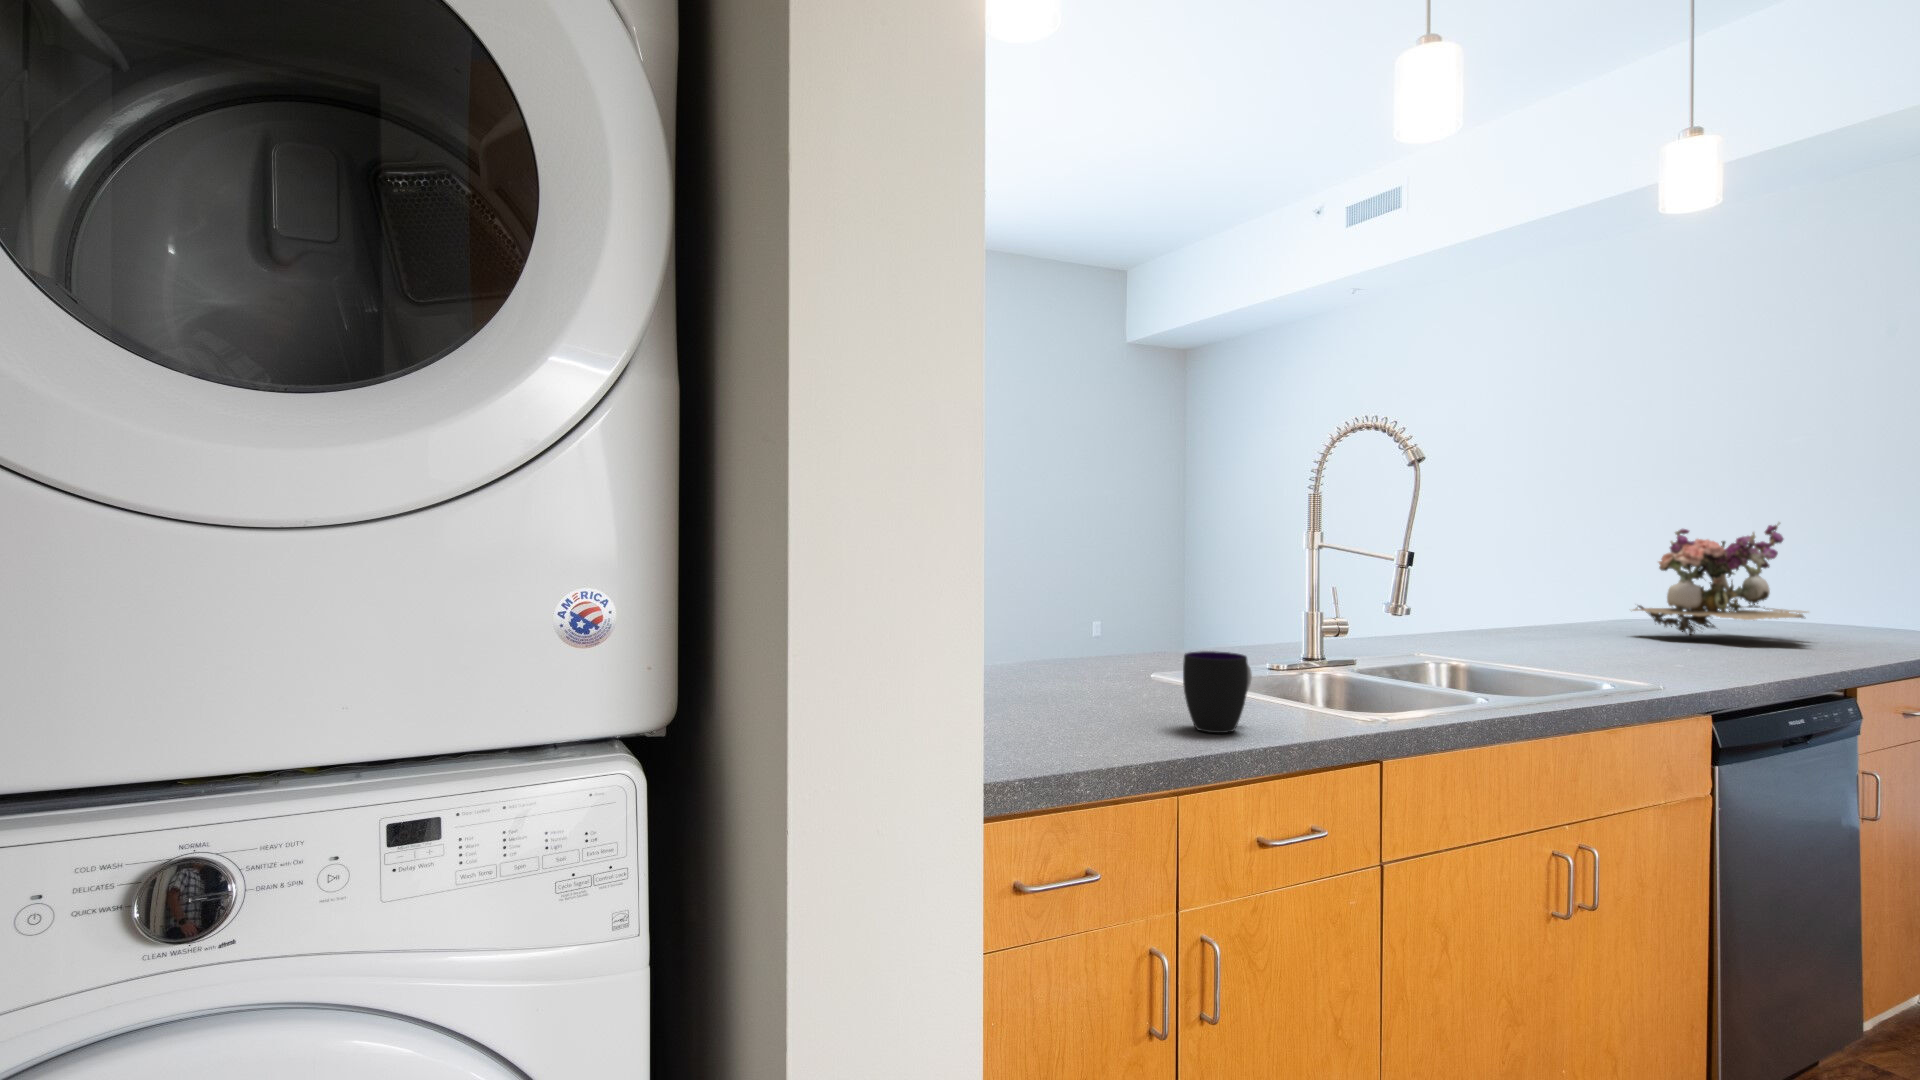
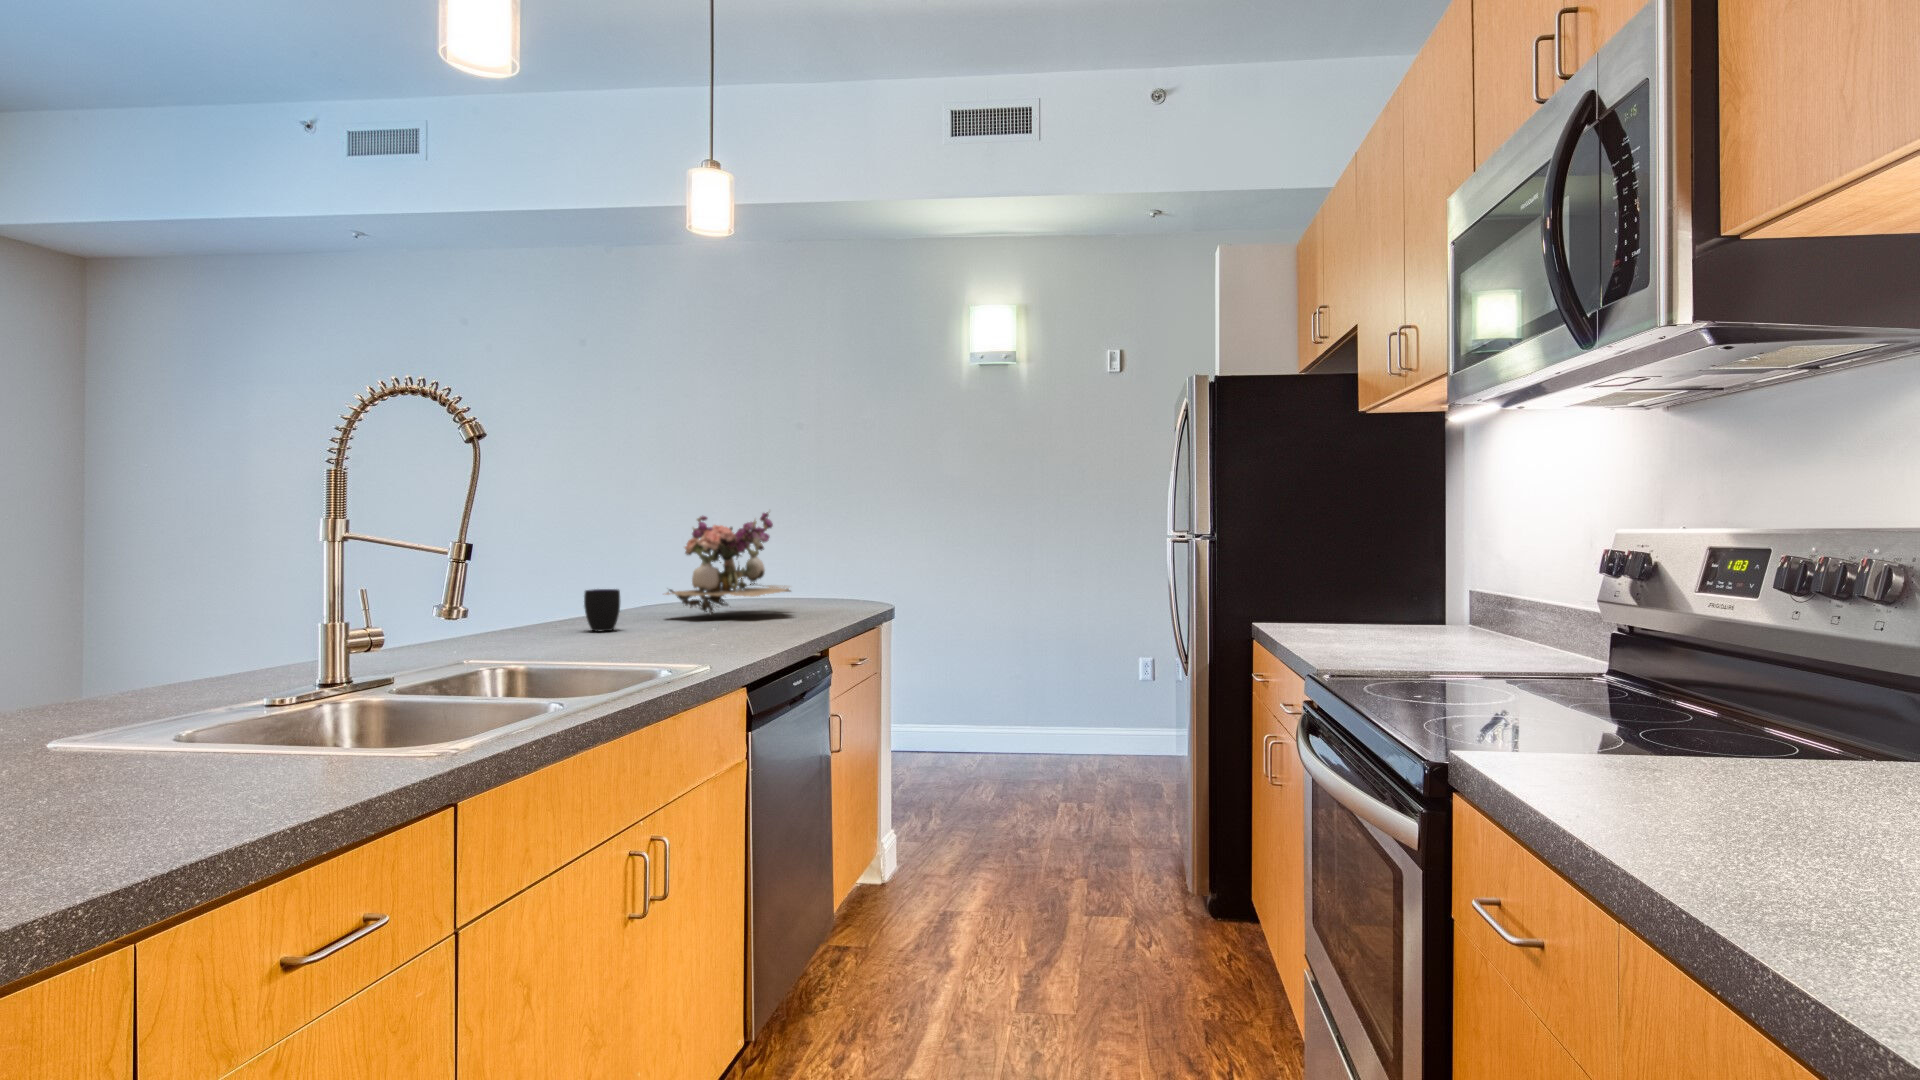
cup: present [1183,651,1252,733] -> present [584,589,620,632]

